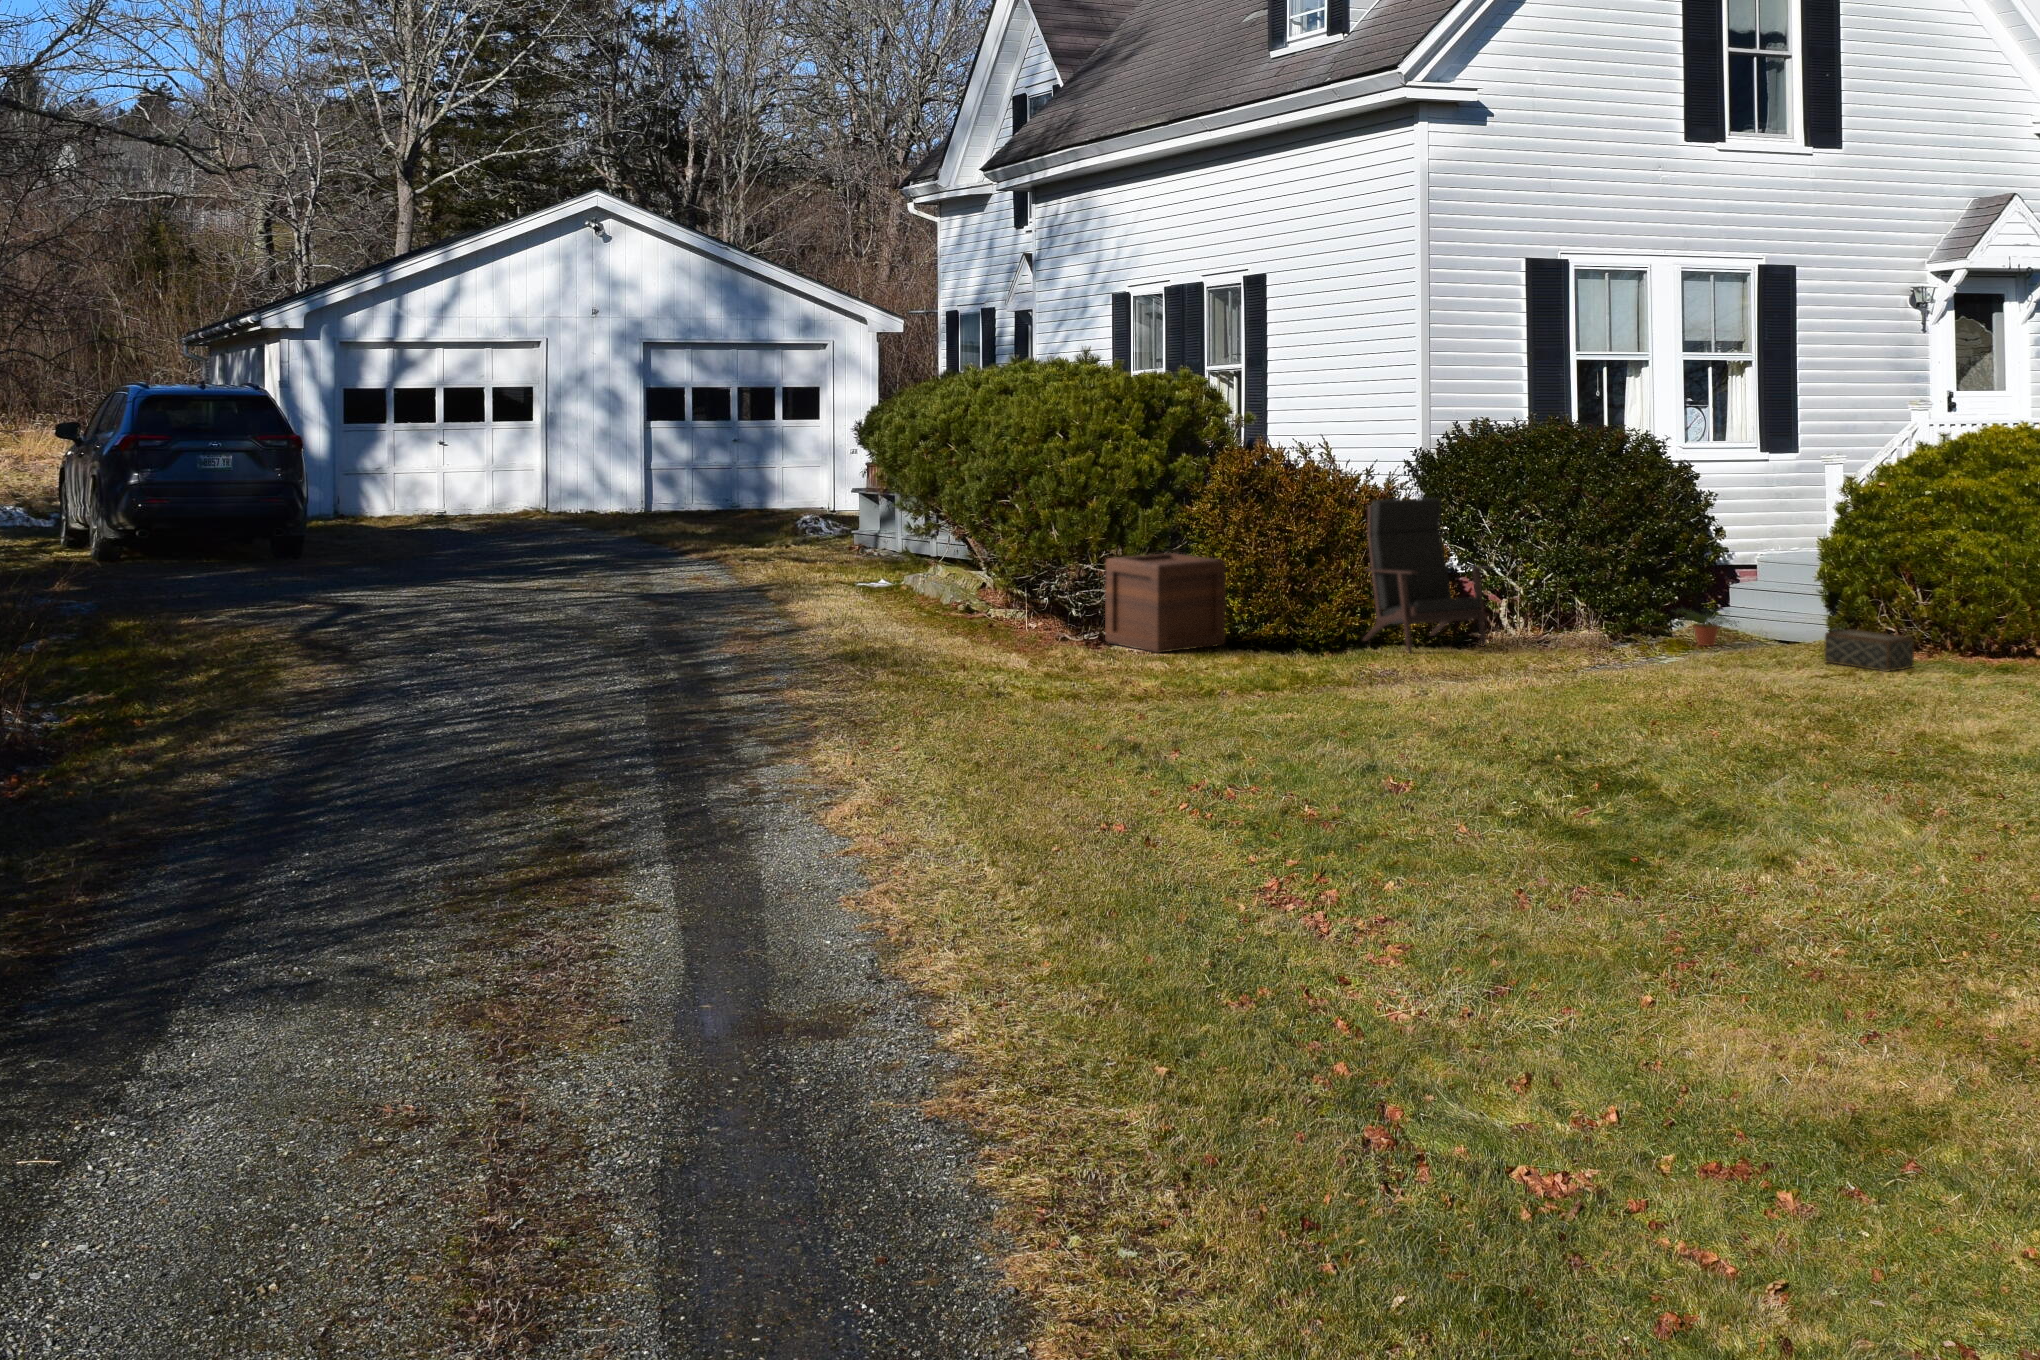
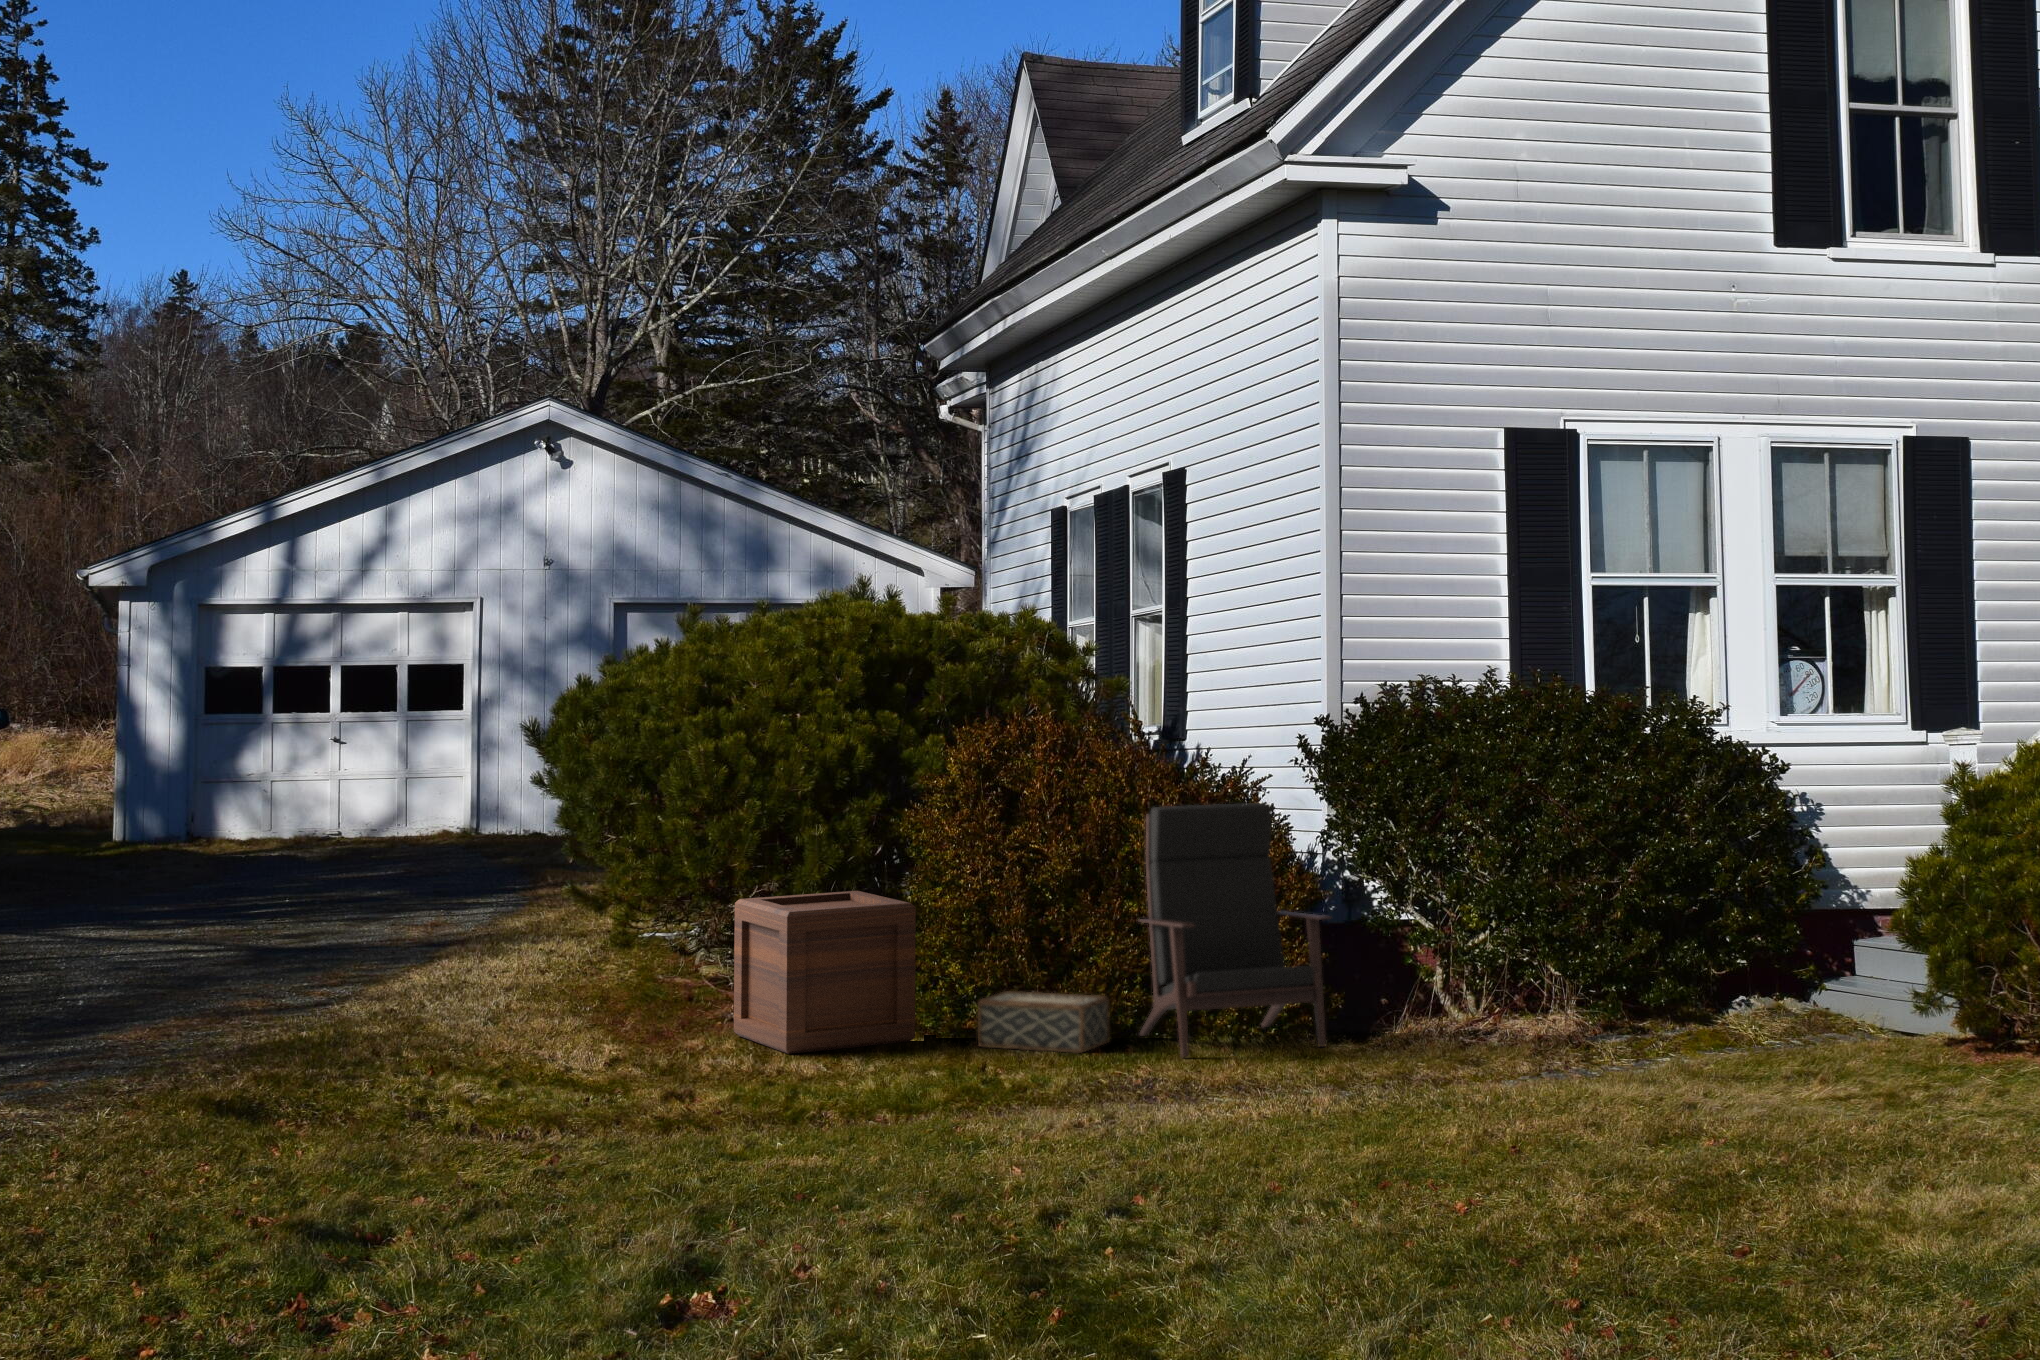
potted plant: present [1673,609,1739,646] -> none [1627,981,1747,1051]
woven basket: present [1824,629,1914,672] -> present [978,991,1110,1053]

